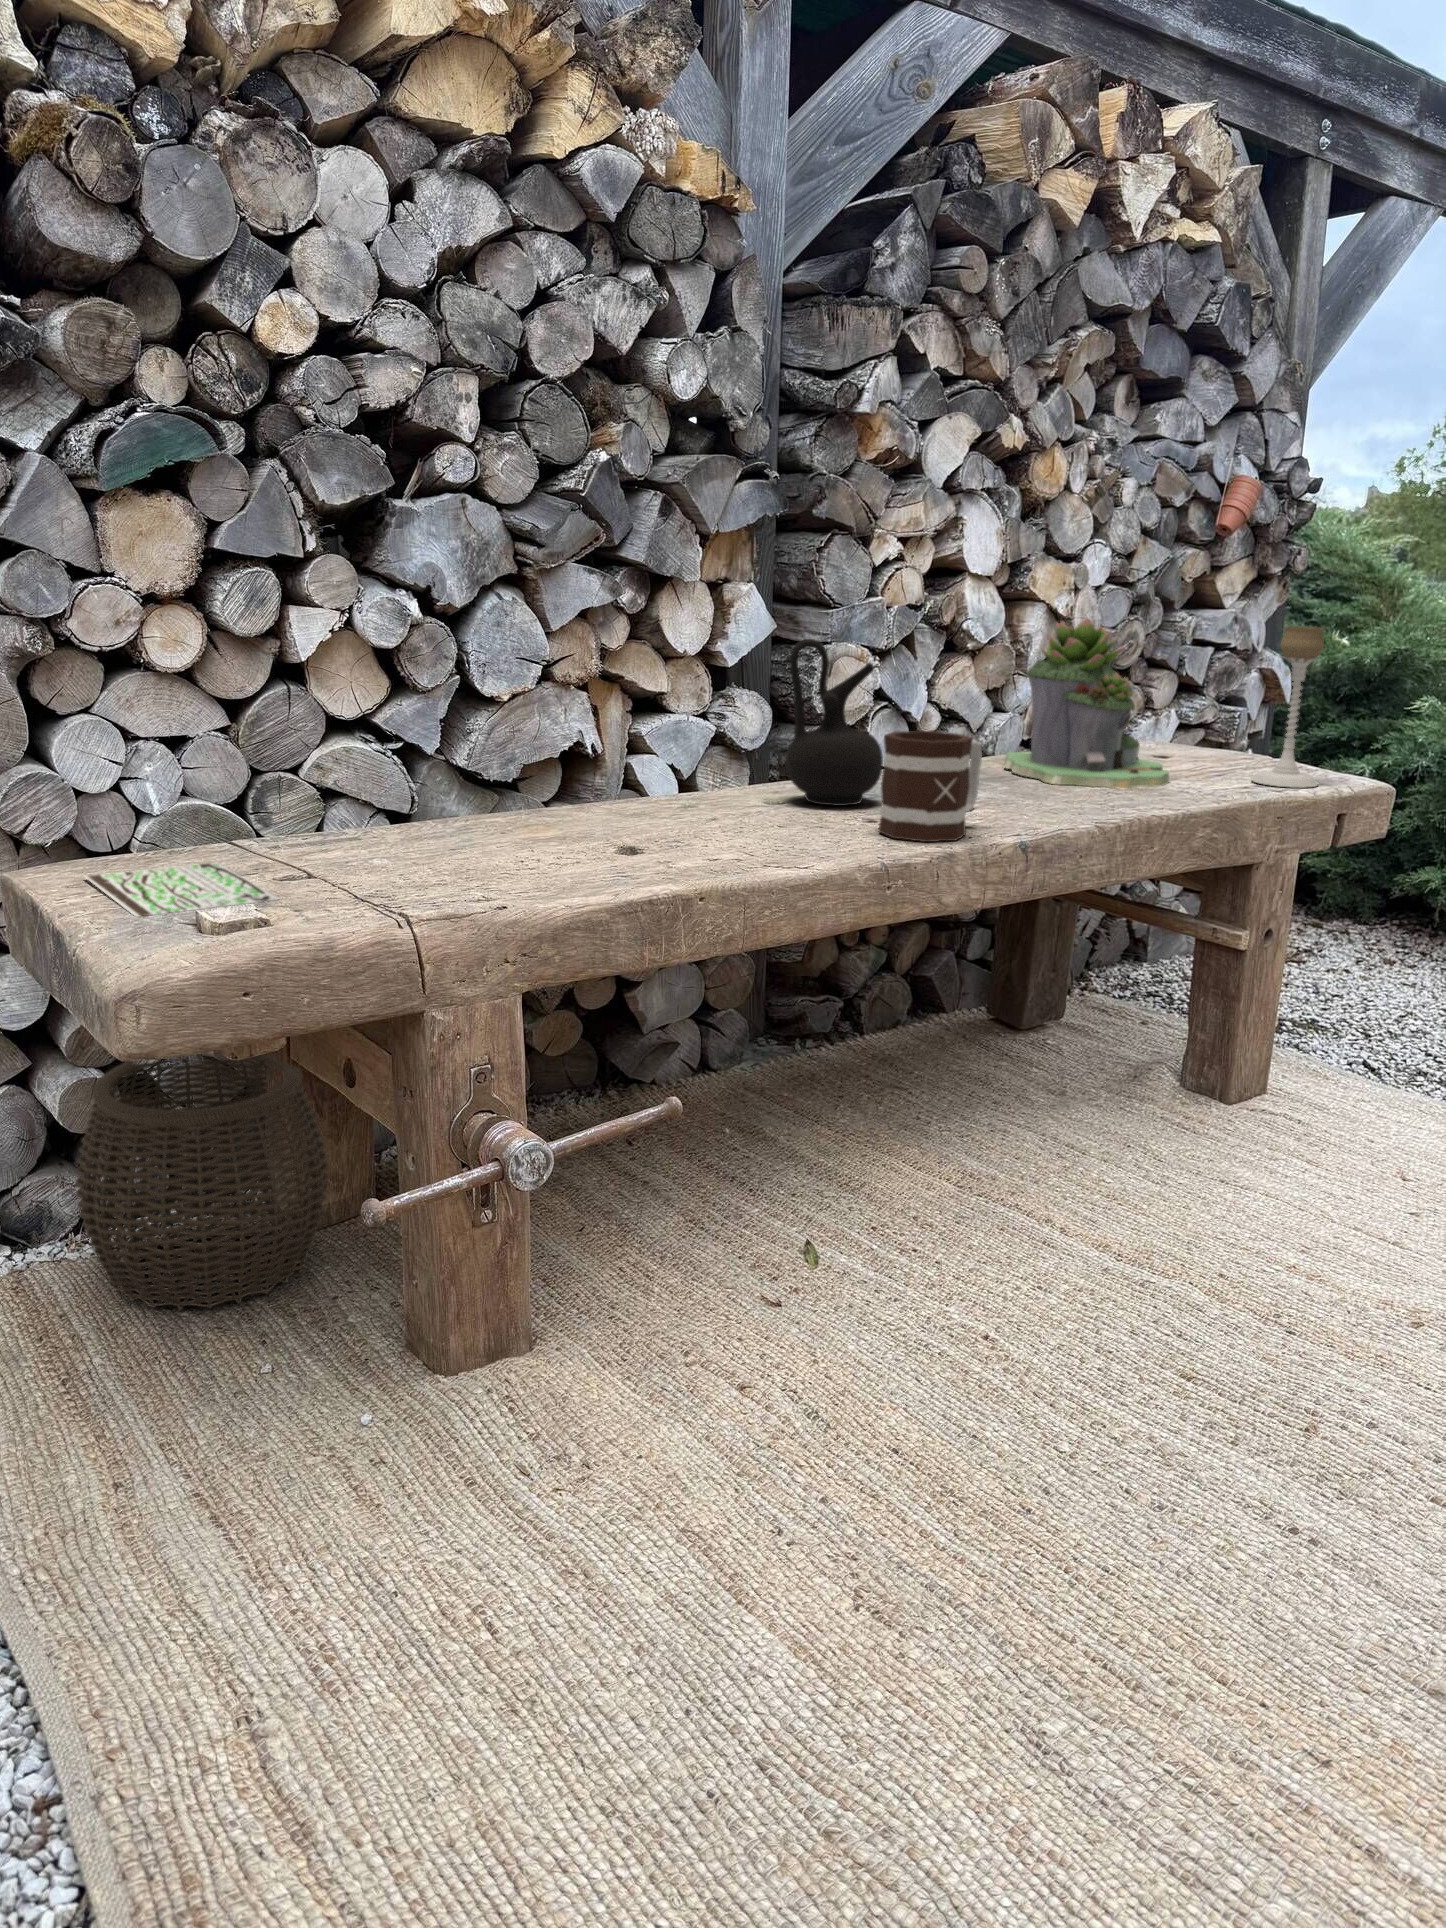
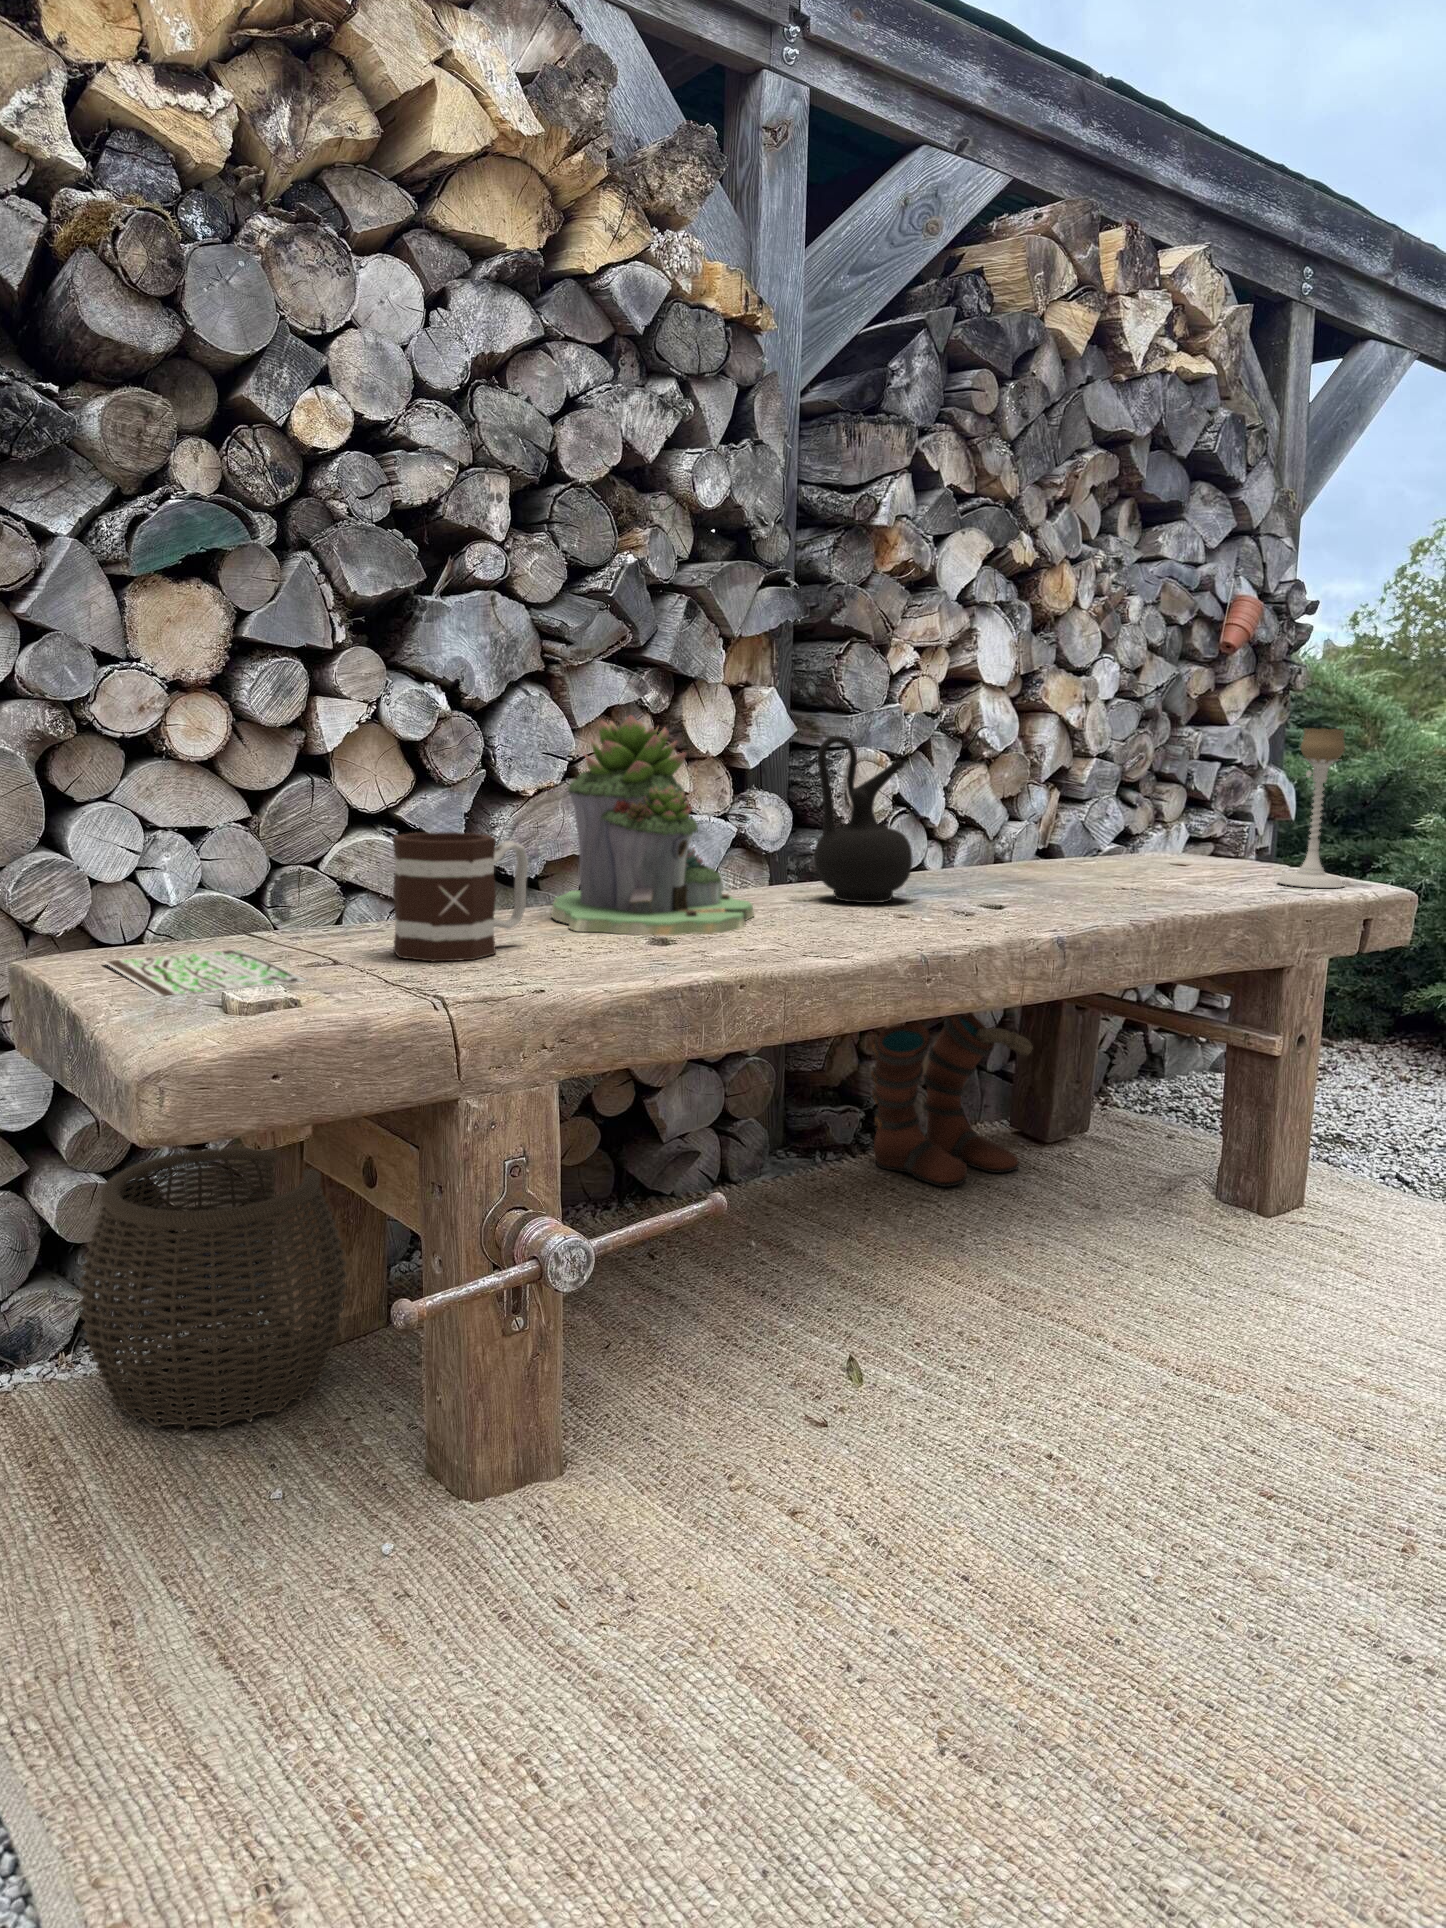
succulent planter: present [1004,617,1170,788] -> present [551,715,754,935]
mug: present [879,731,982,842] -> present [392,832,528,962]
boots: none [848,900,1008,1076] -> present [871,1012,1033,1187]

